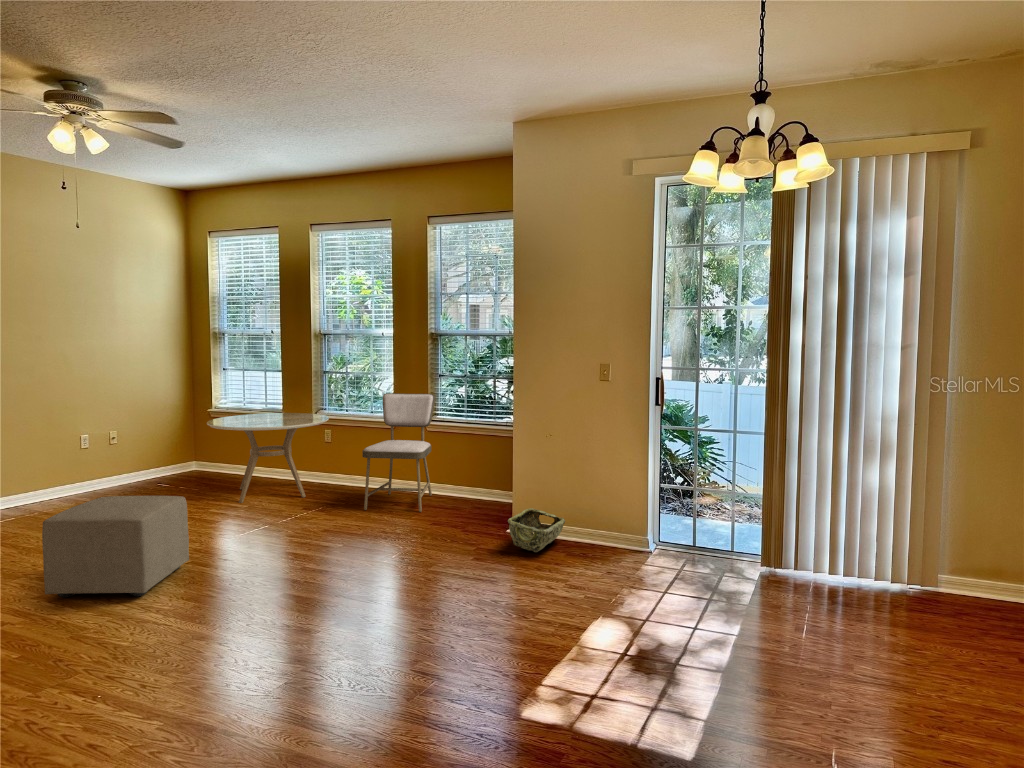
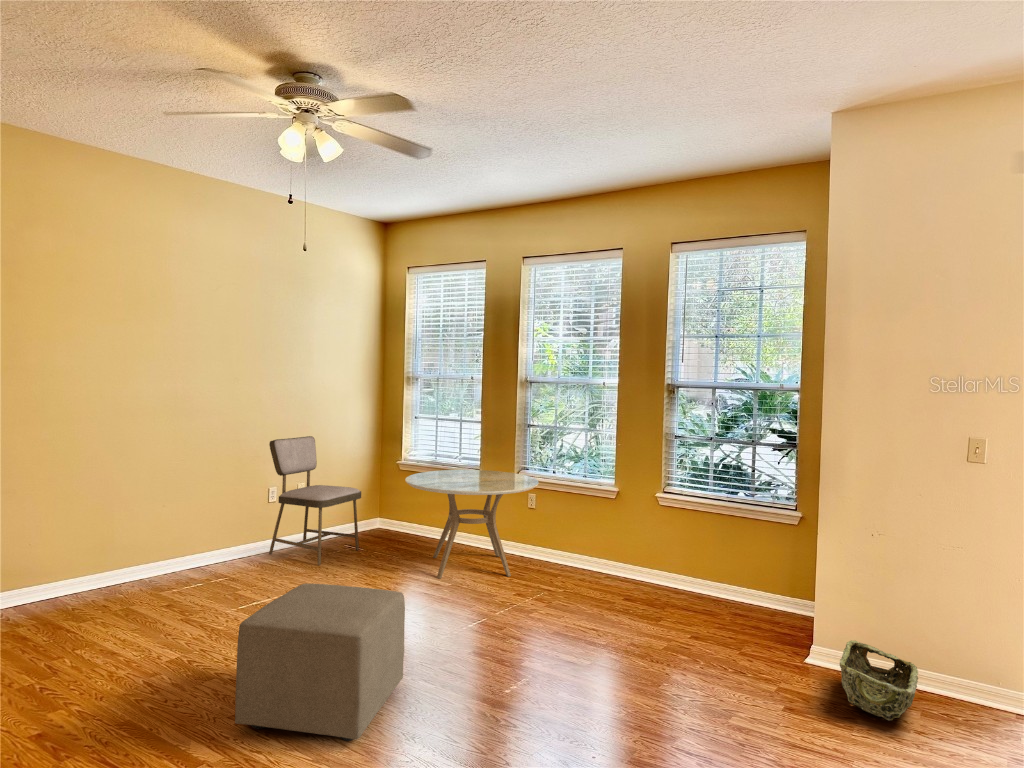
dining chair: present [362,393,435,512] -> present [269,436,361,565]

